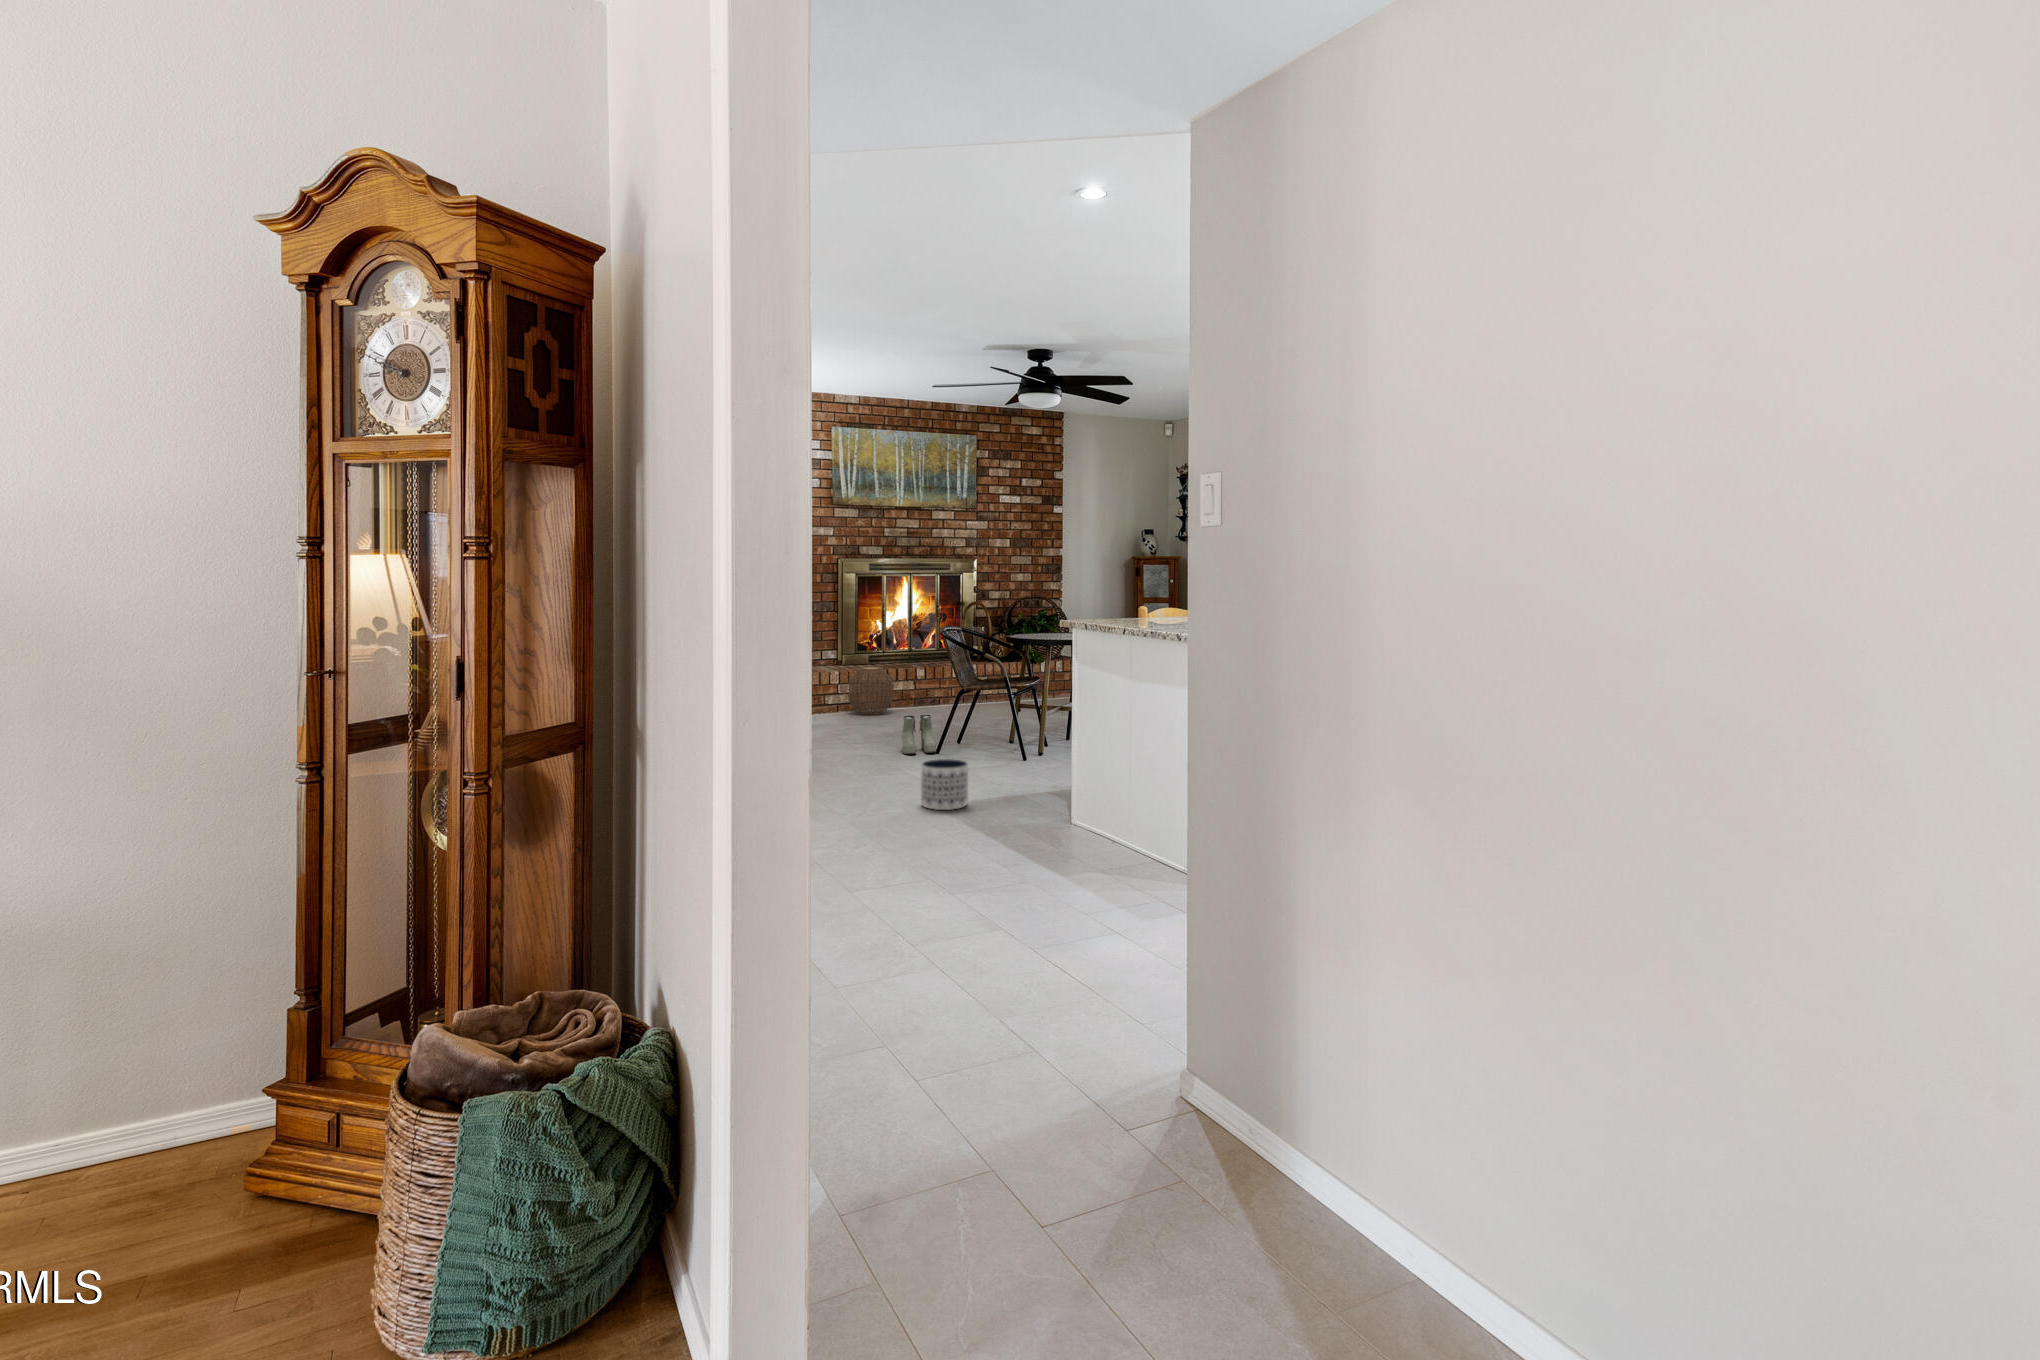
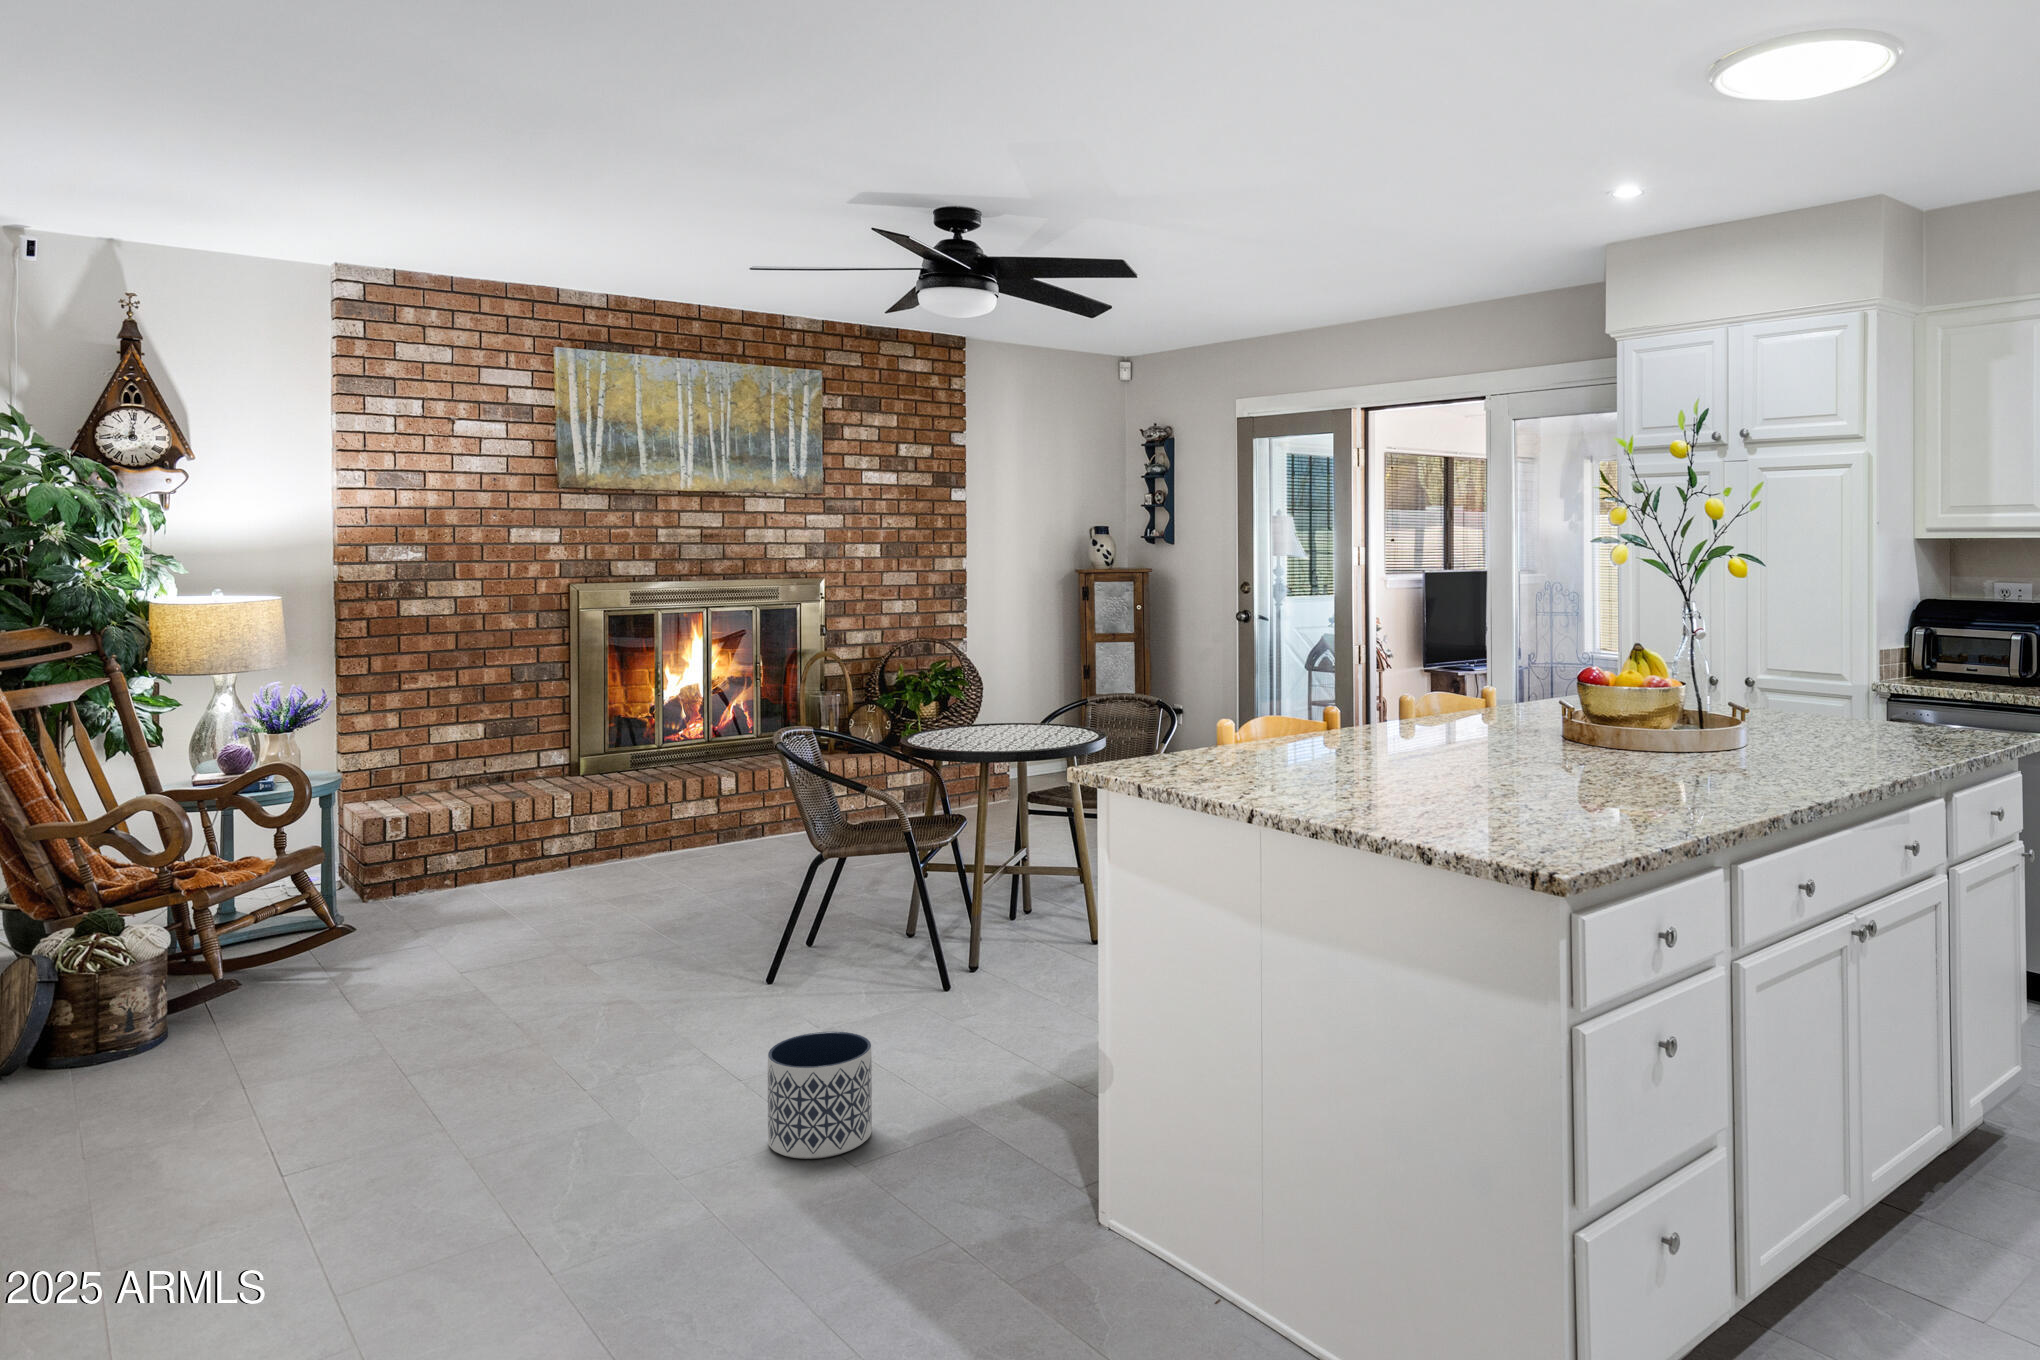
woven basket: present [848,666,893,715] -> none [593,777,679,868]
boots: present [902,715,936,754] -> none [705,888,775,973]

